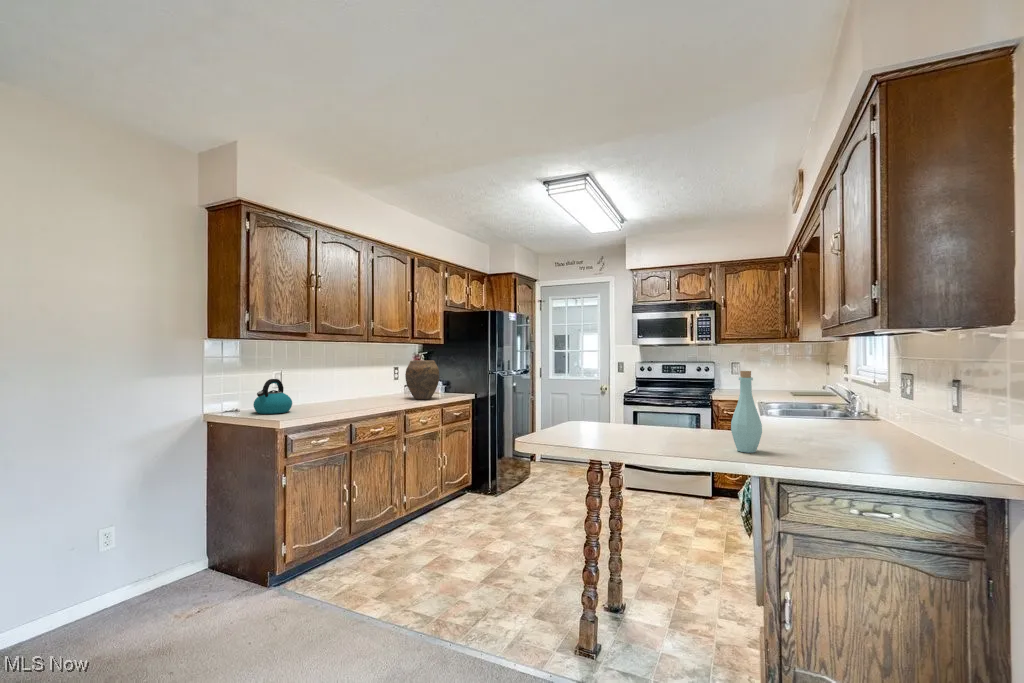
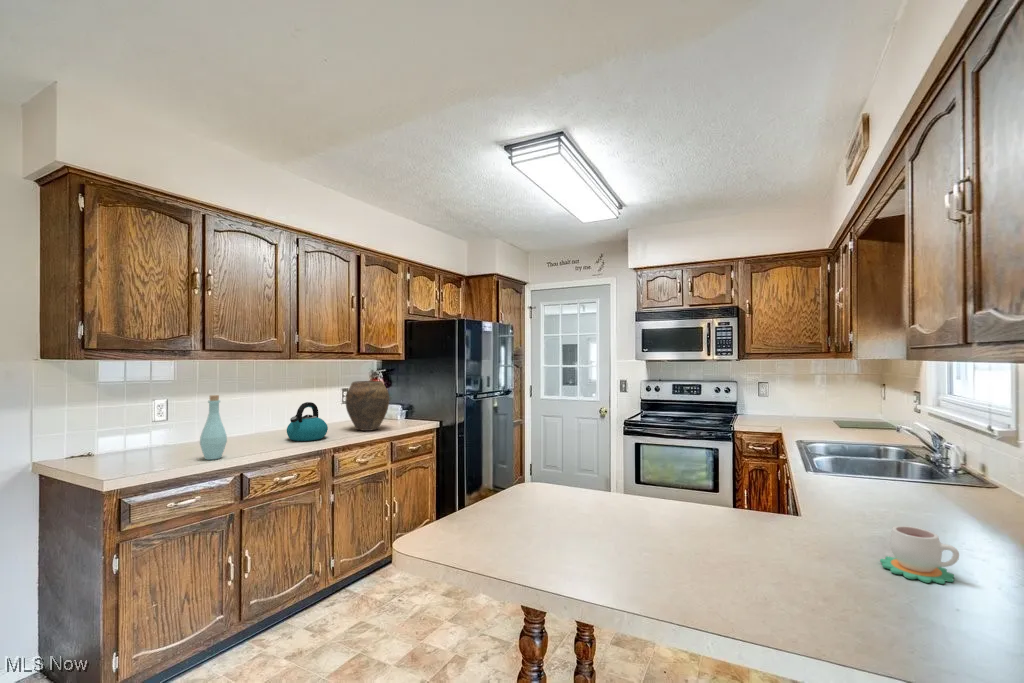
bottle: present [731,371,762,453] -> present [200,395,227,460]
kettle: present [253,379,292,414] -> present [287,402,328,441]
mug: none [779,421,814,444] -> present [880,526,959,584]

